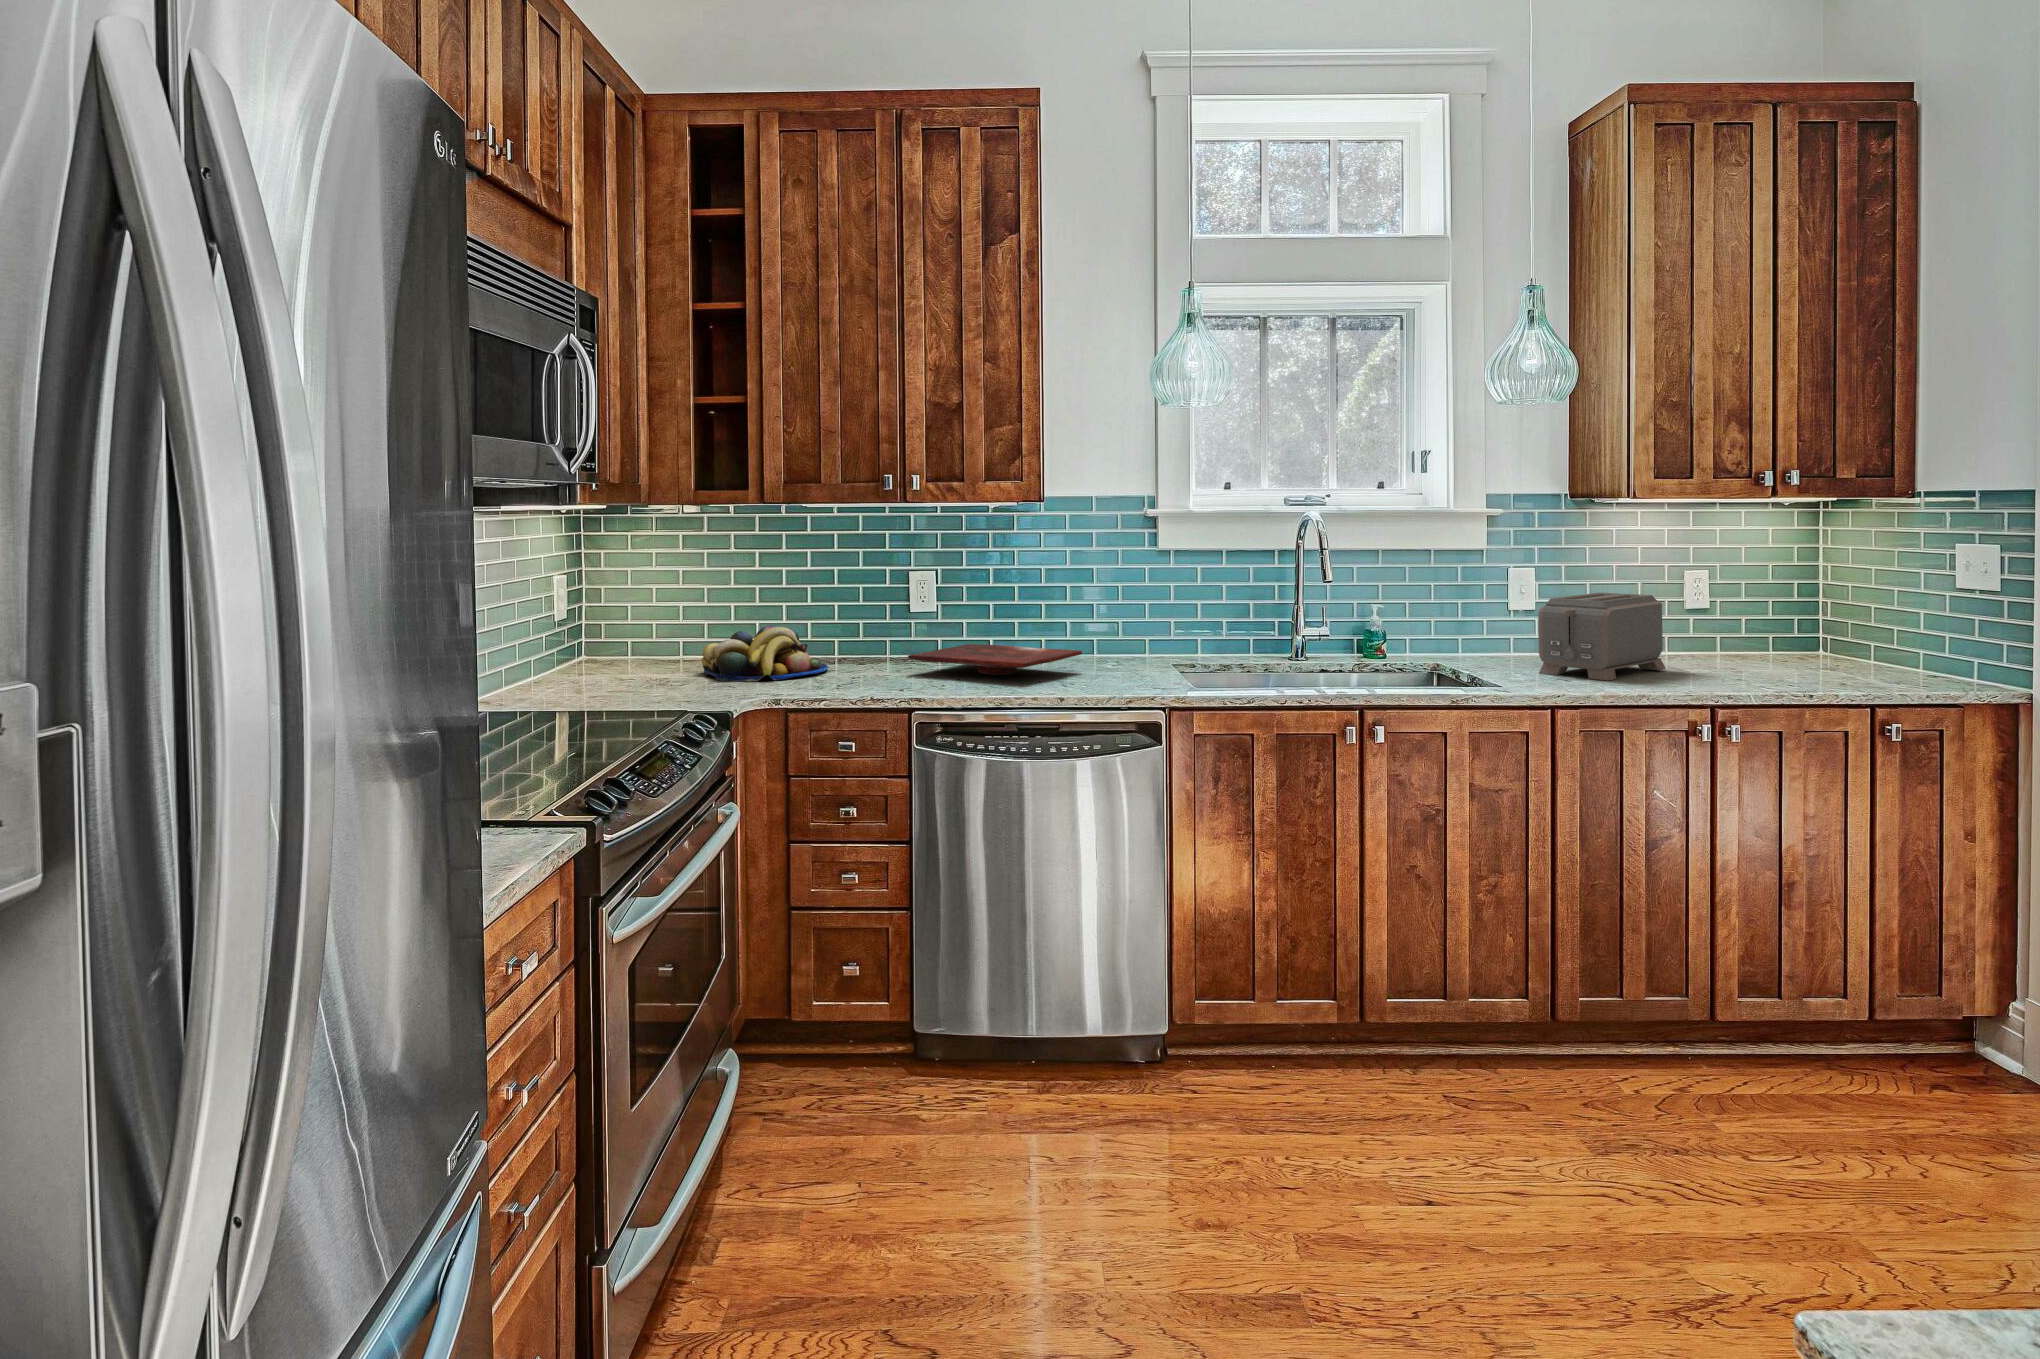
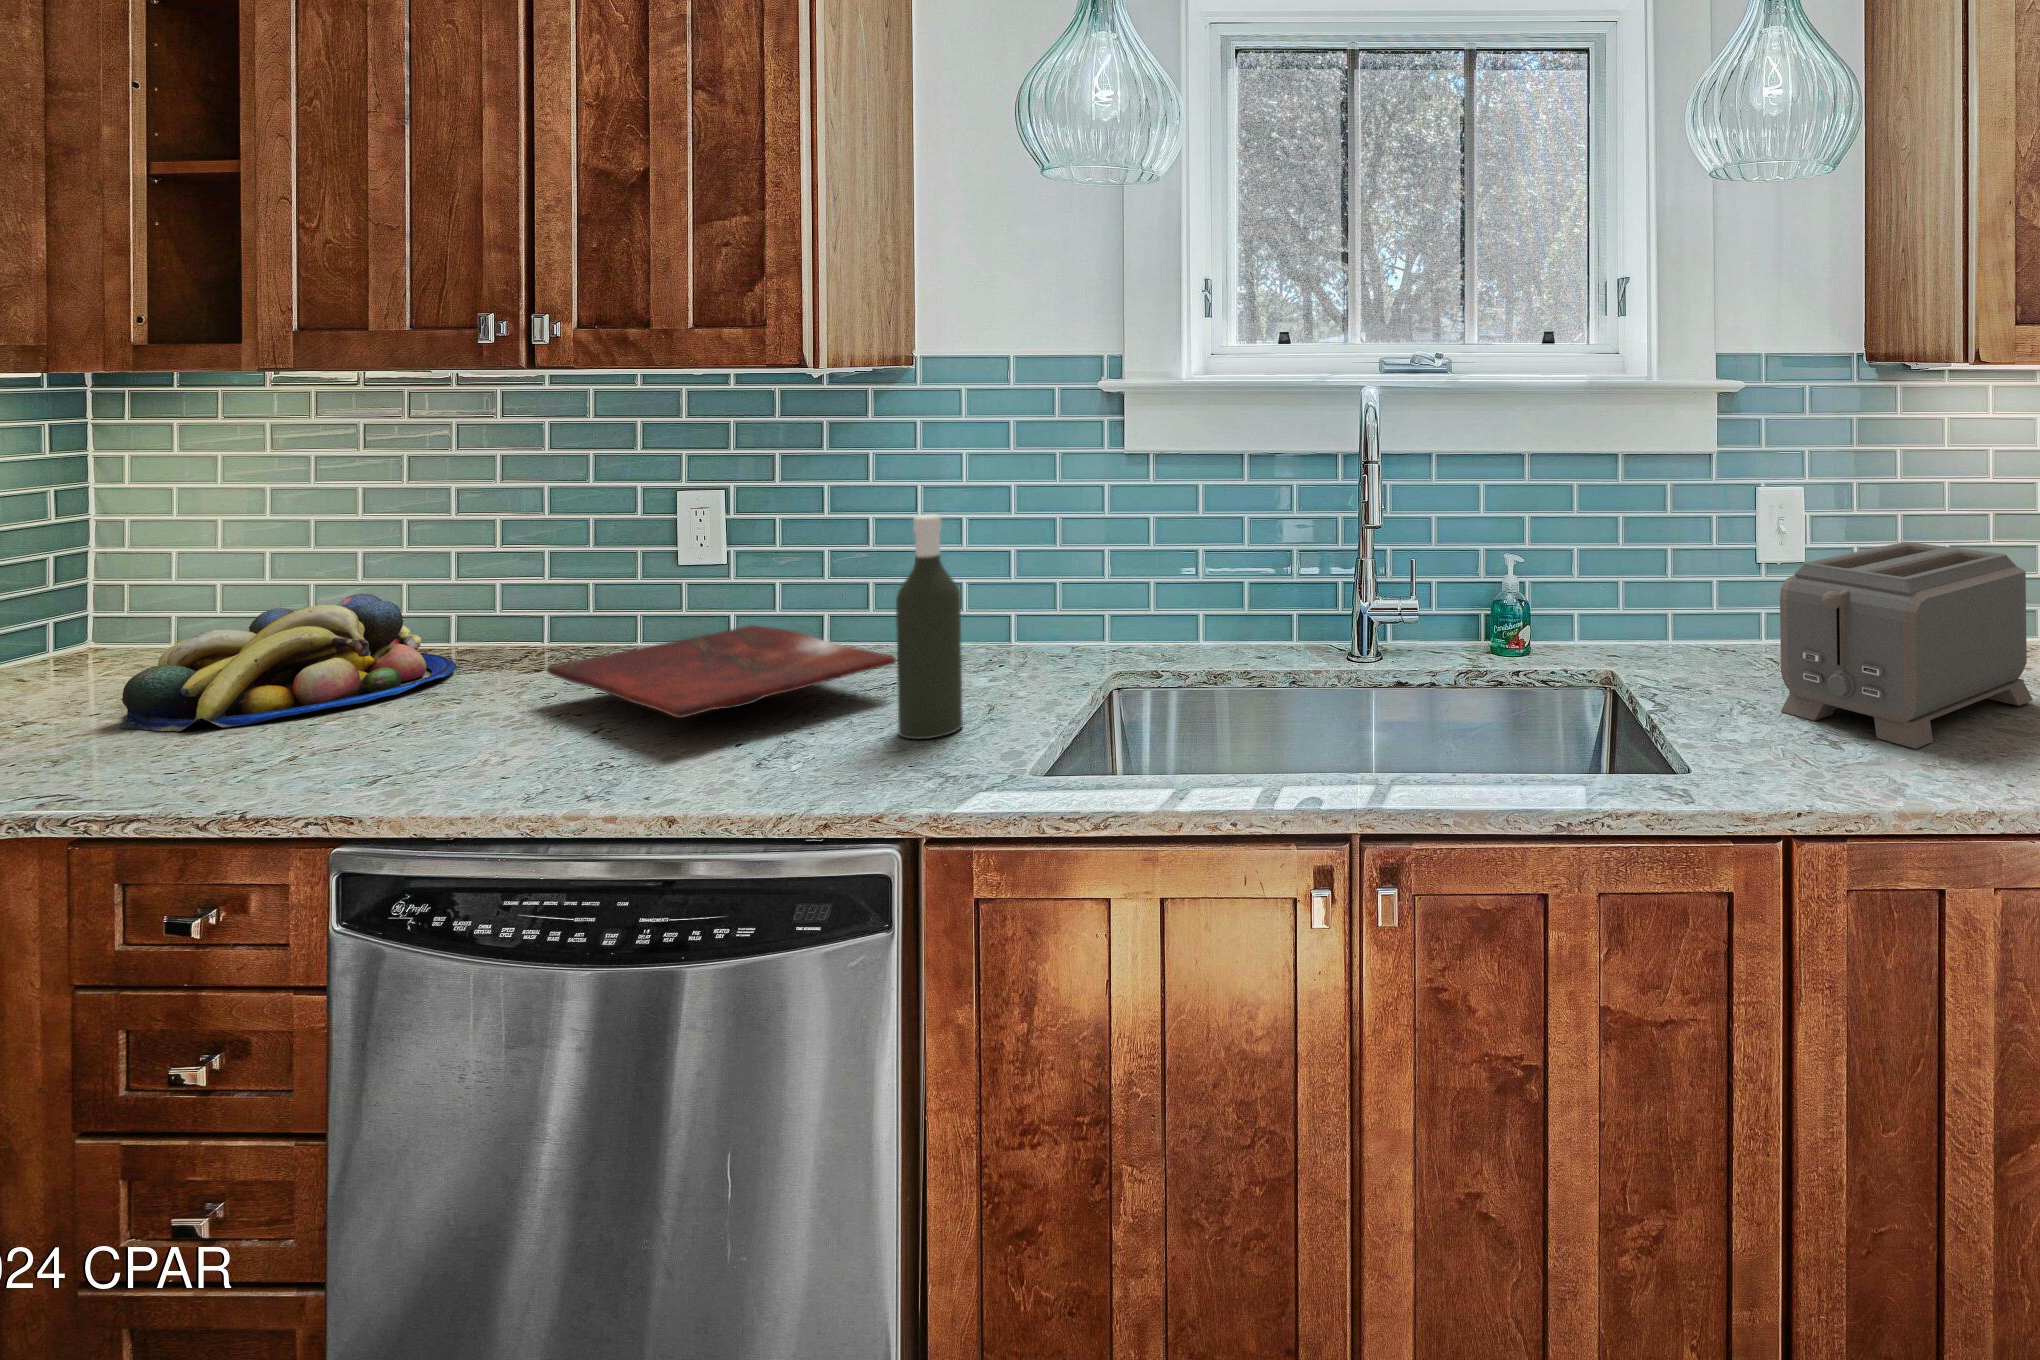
bottle: none [1109,574,1139,681] -> present [896,514,963,739]

